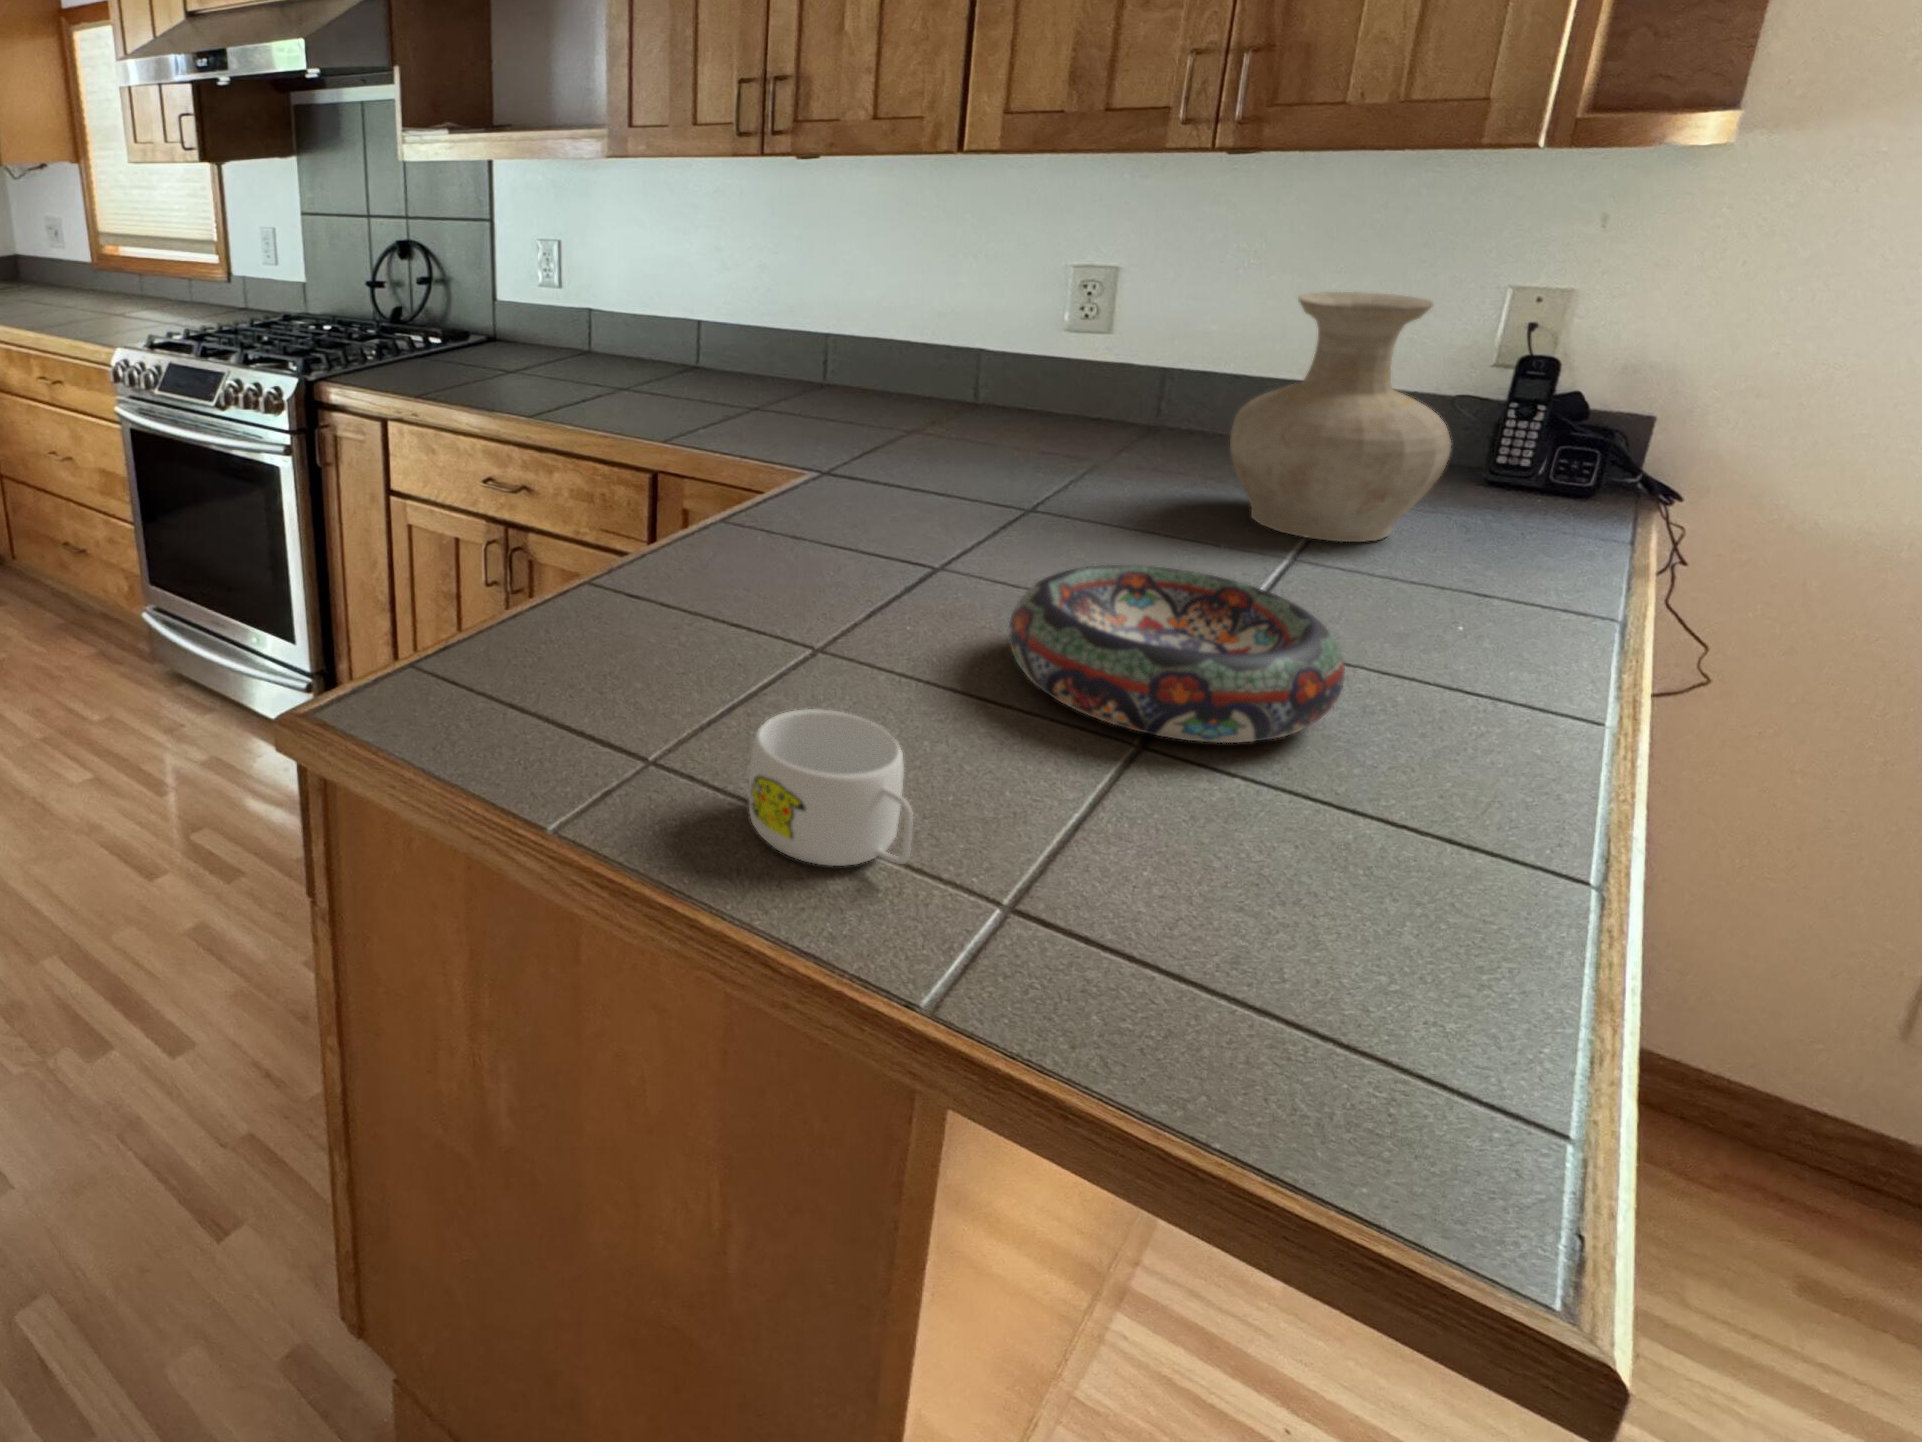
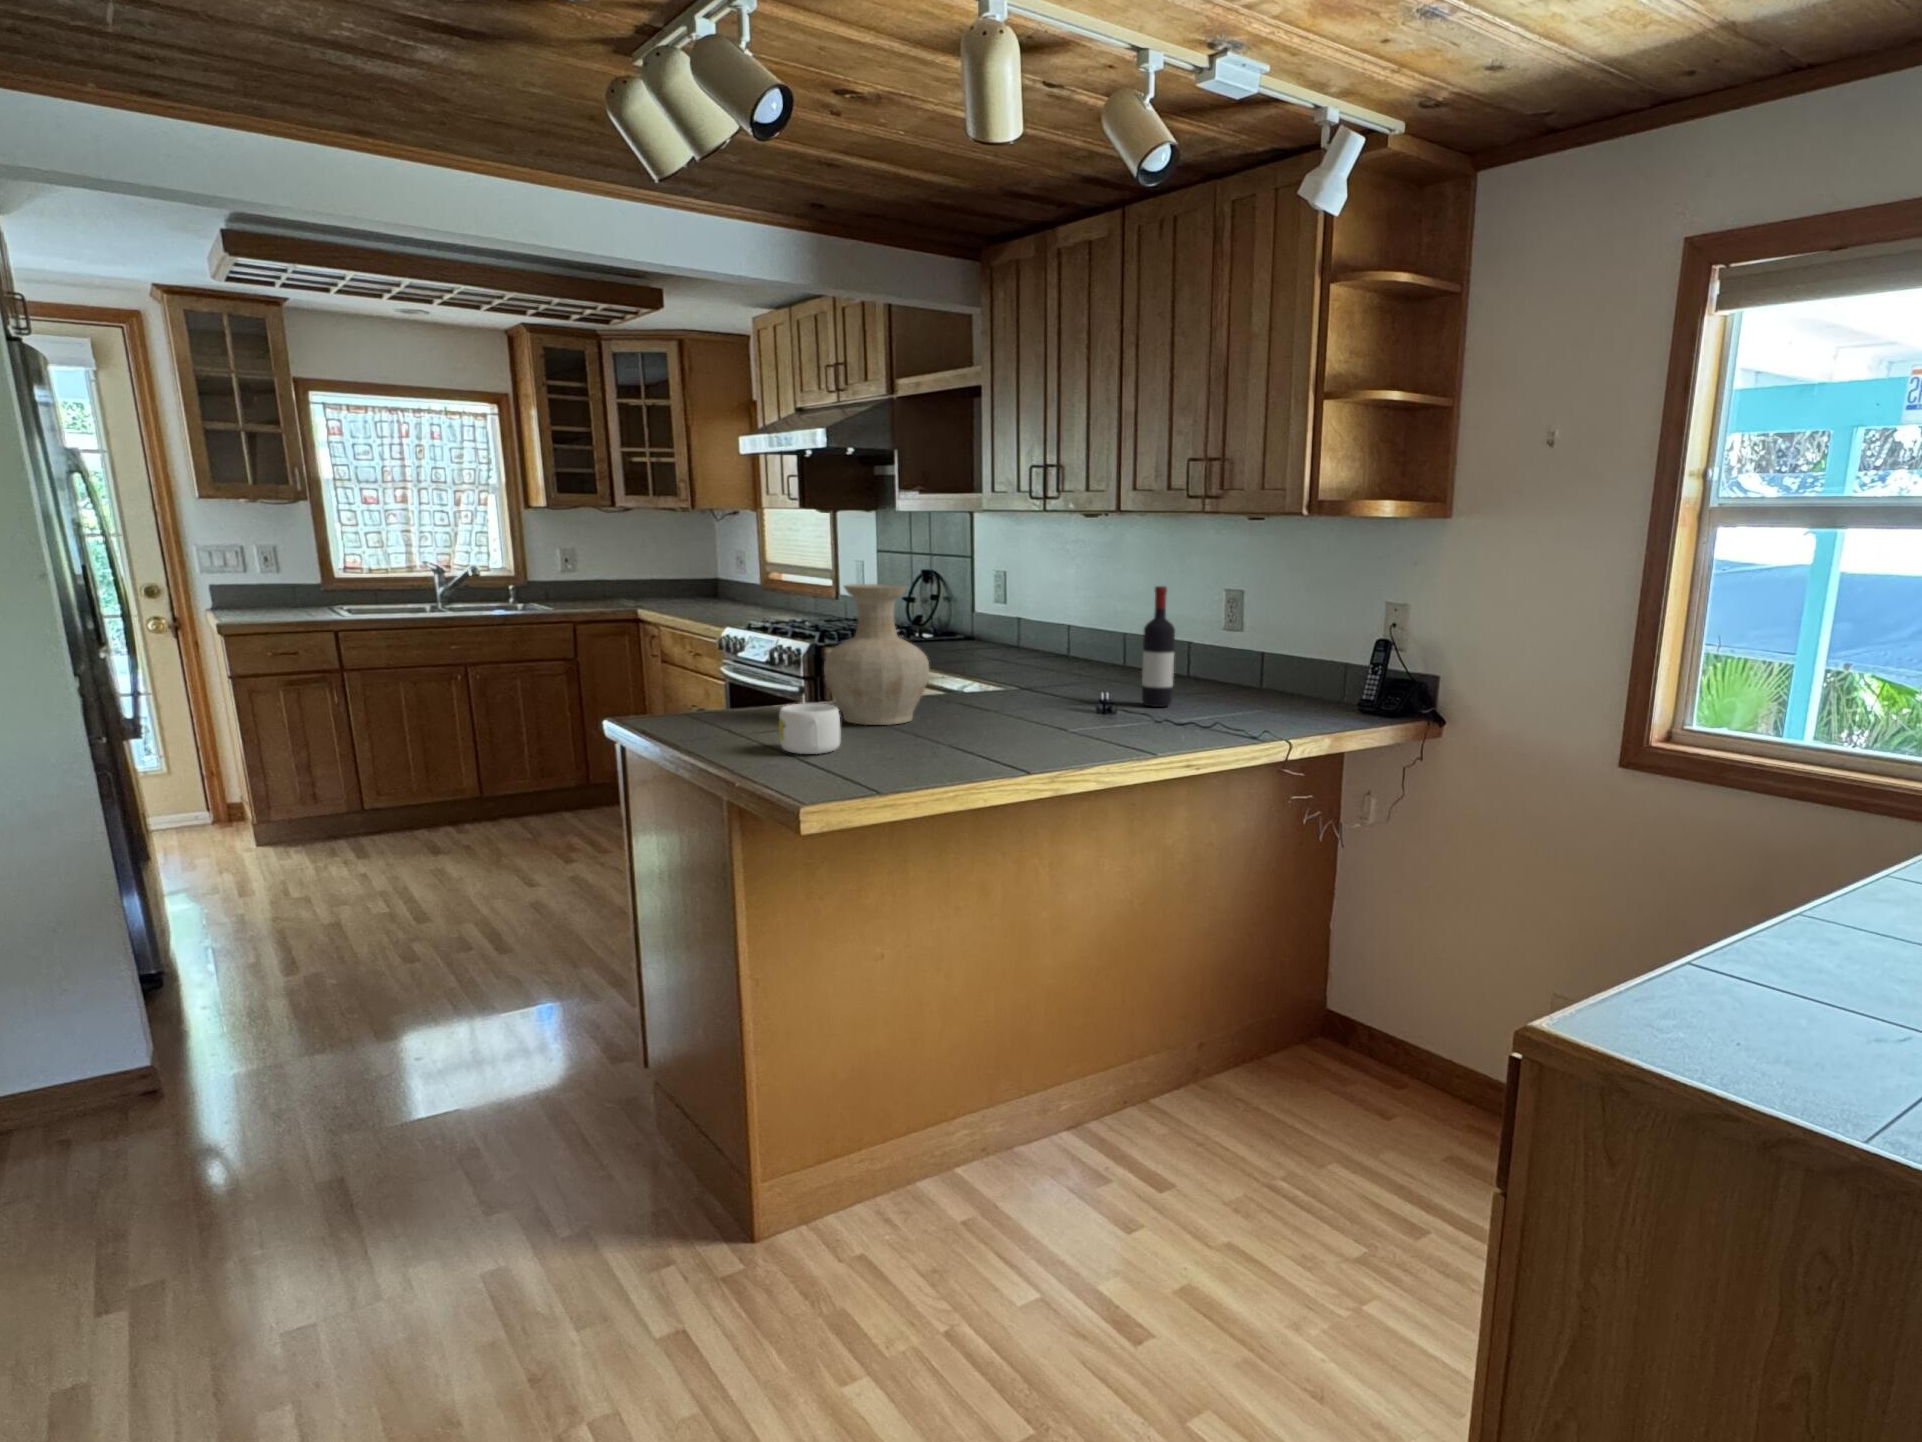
vase: present [1230,292,1451,542] -> present [824,584,929,725]
wine bottle: none [1077,294,1160,515] -> present [1142,586,1175,707]
decorative bowl: present [1009,565,1345,743] -> none [965,690,1096,747]

